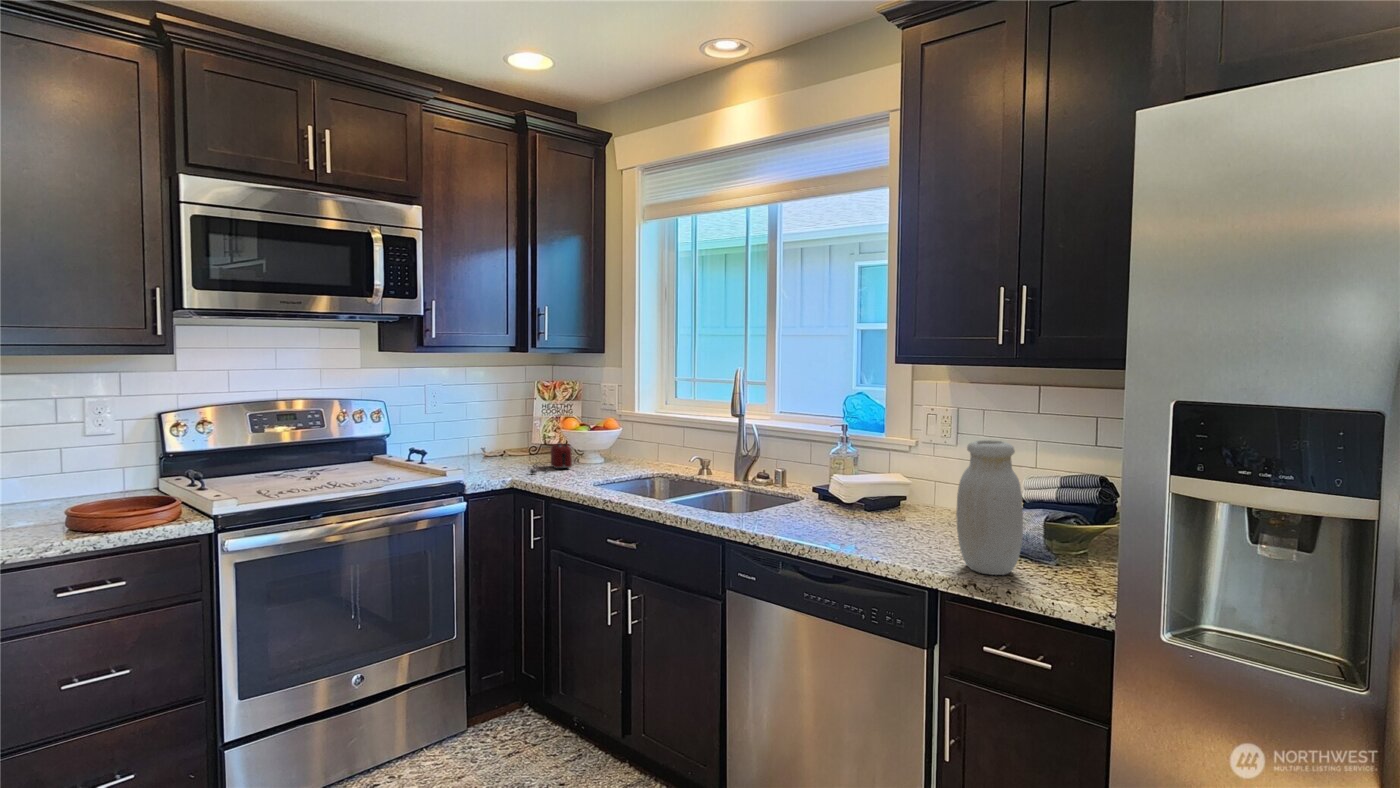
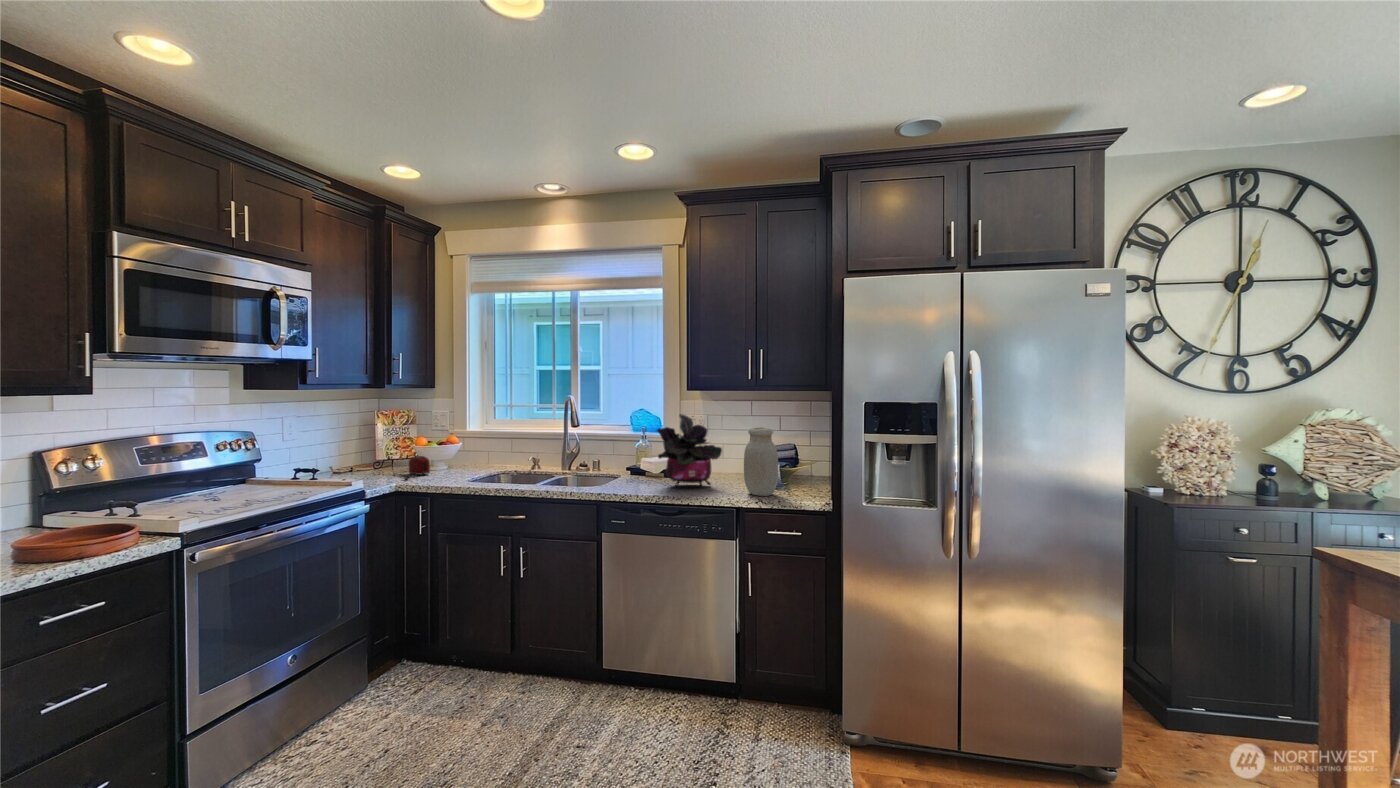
potted plant: none [825,406,944,538] -> present [657,414,722,487]

